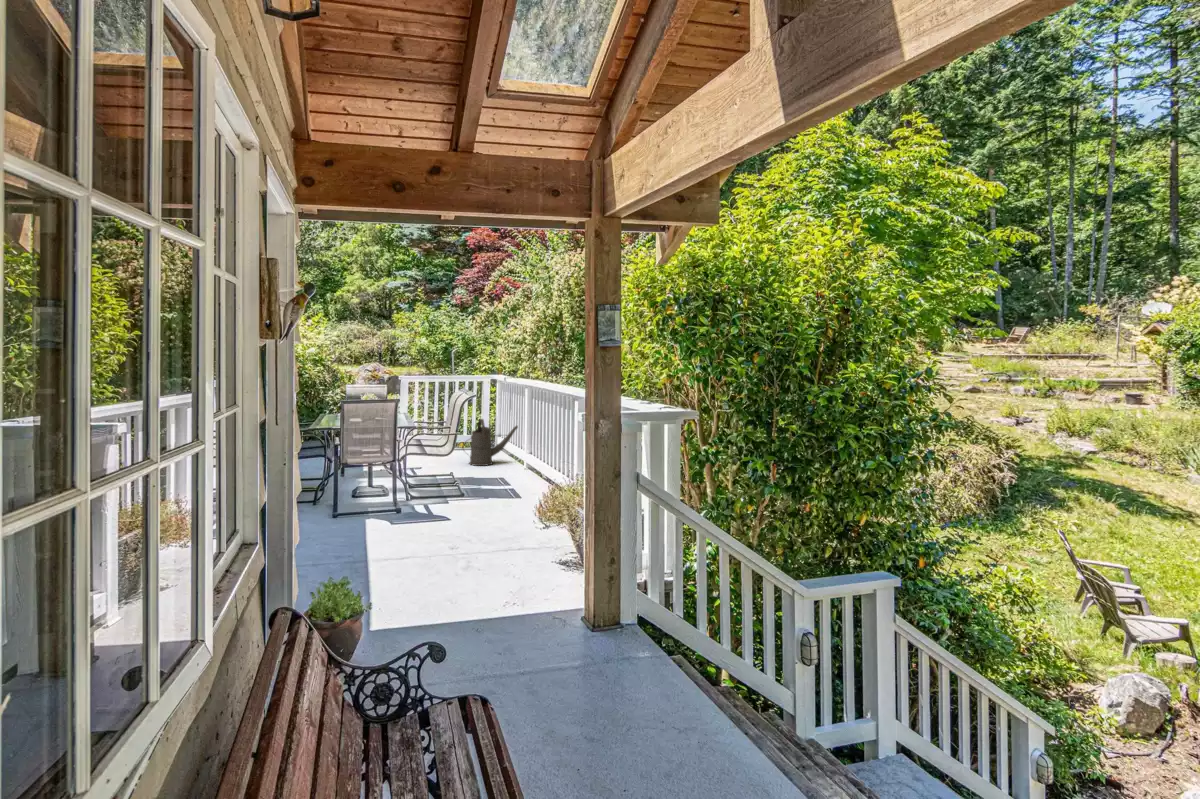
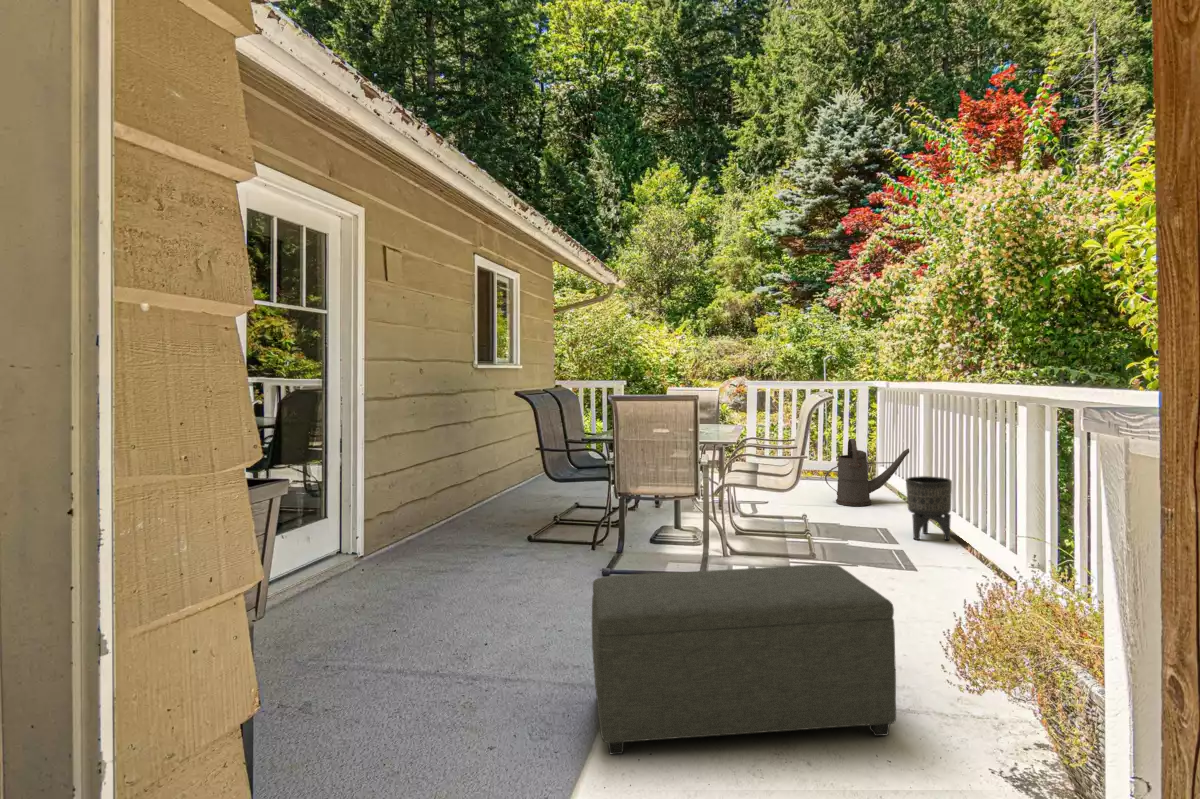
planter: none [517,443,543,483] -> present [906,476,952,540]
ottoman: none [359,486,518,585] -> present [592,564,896,754]

